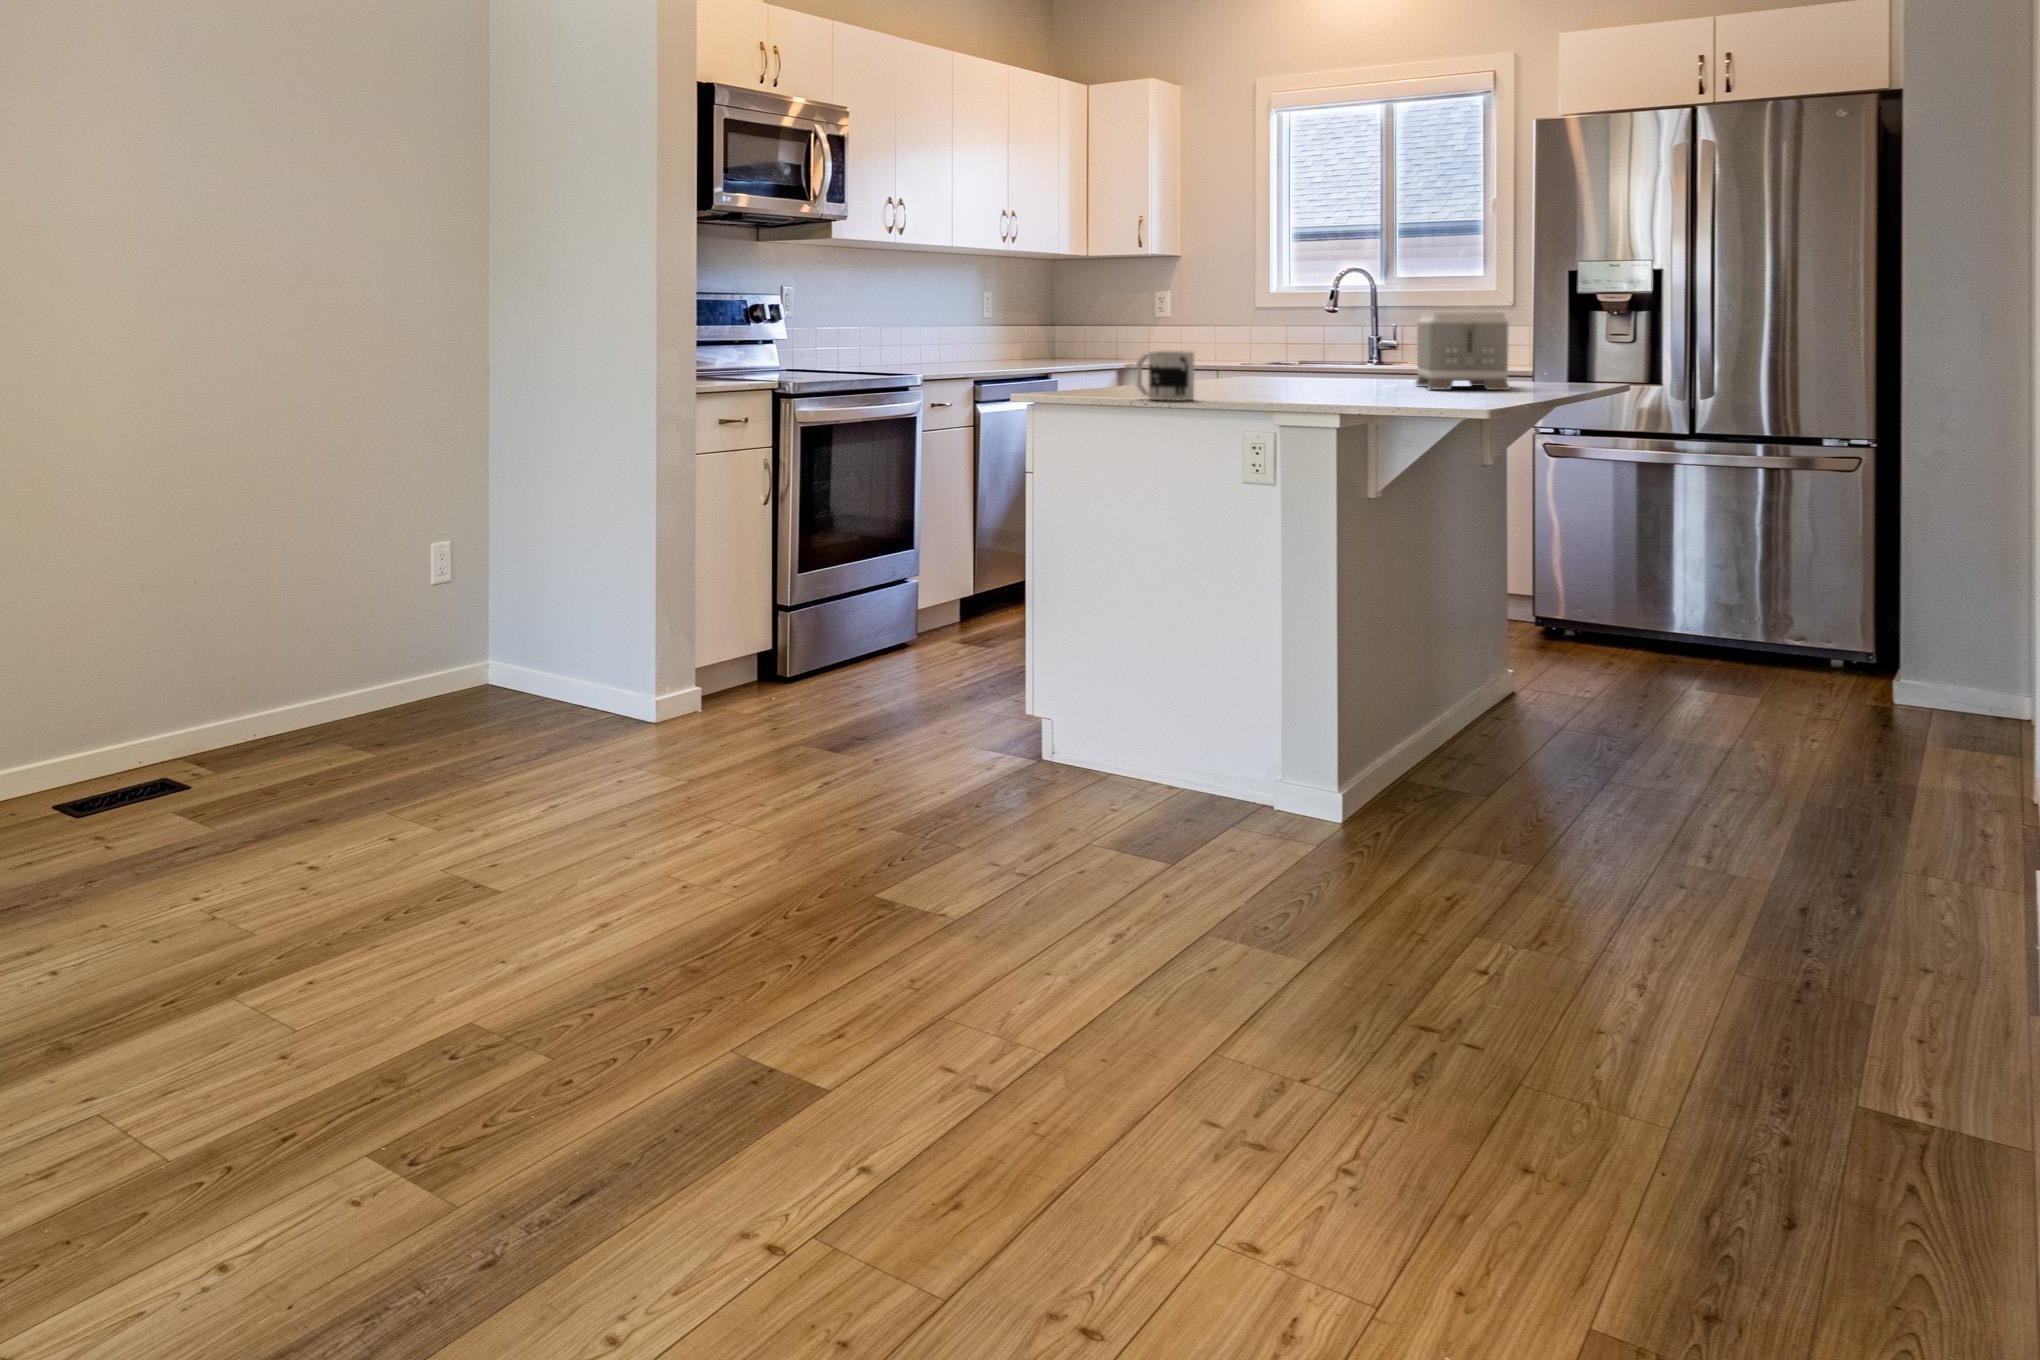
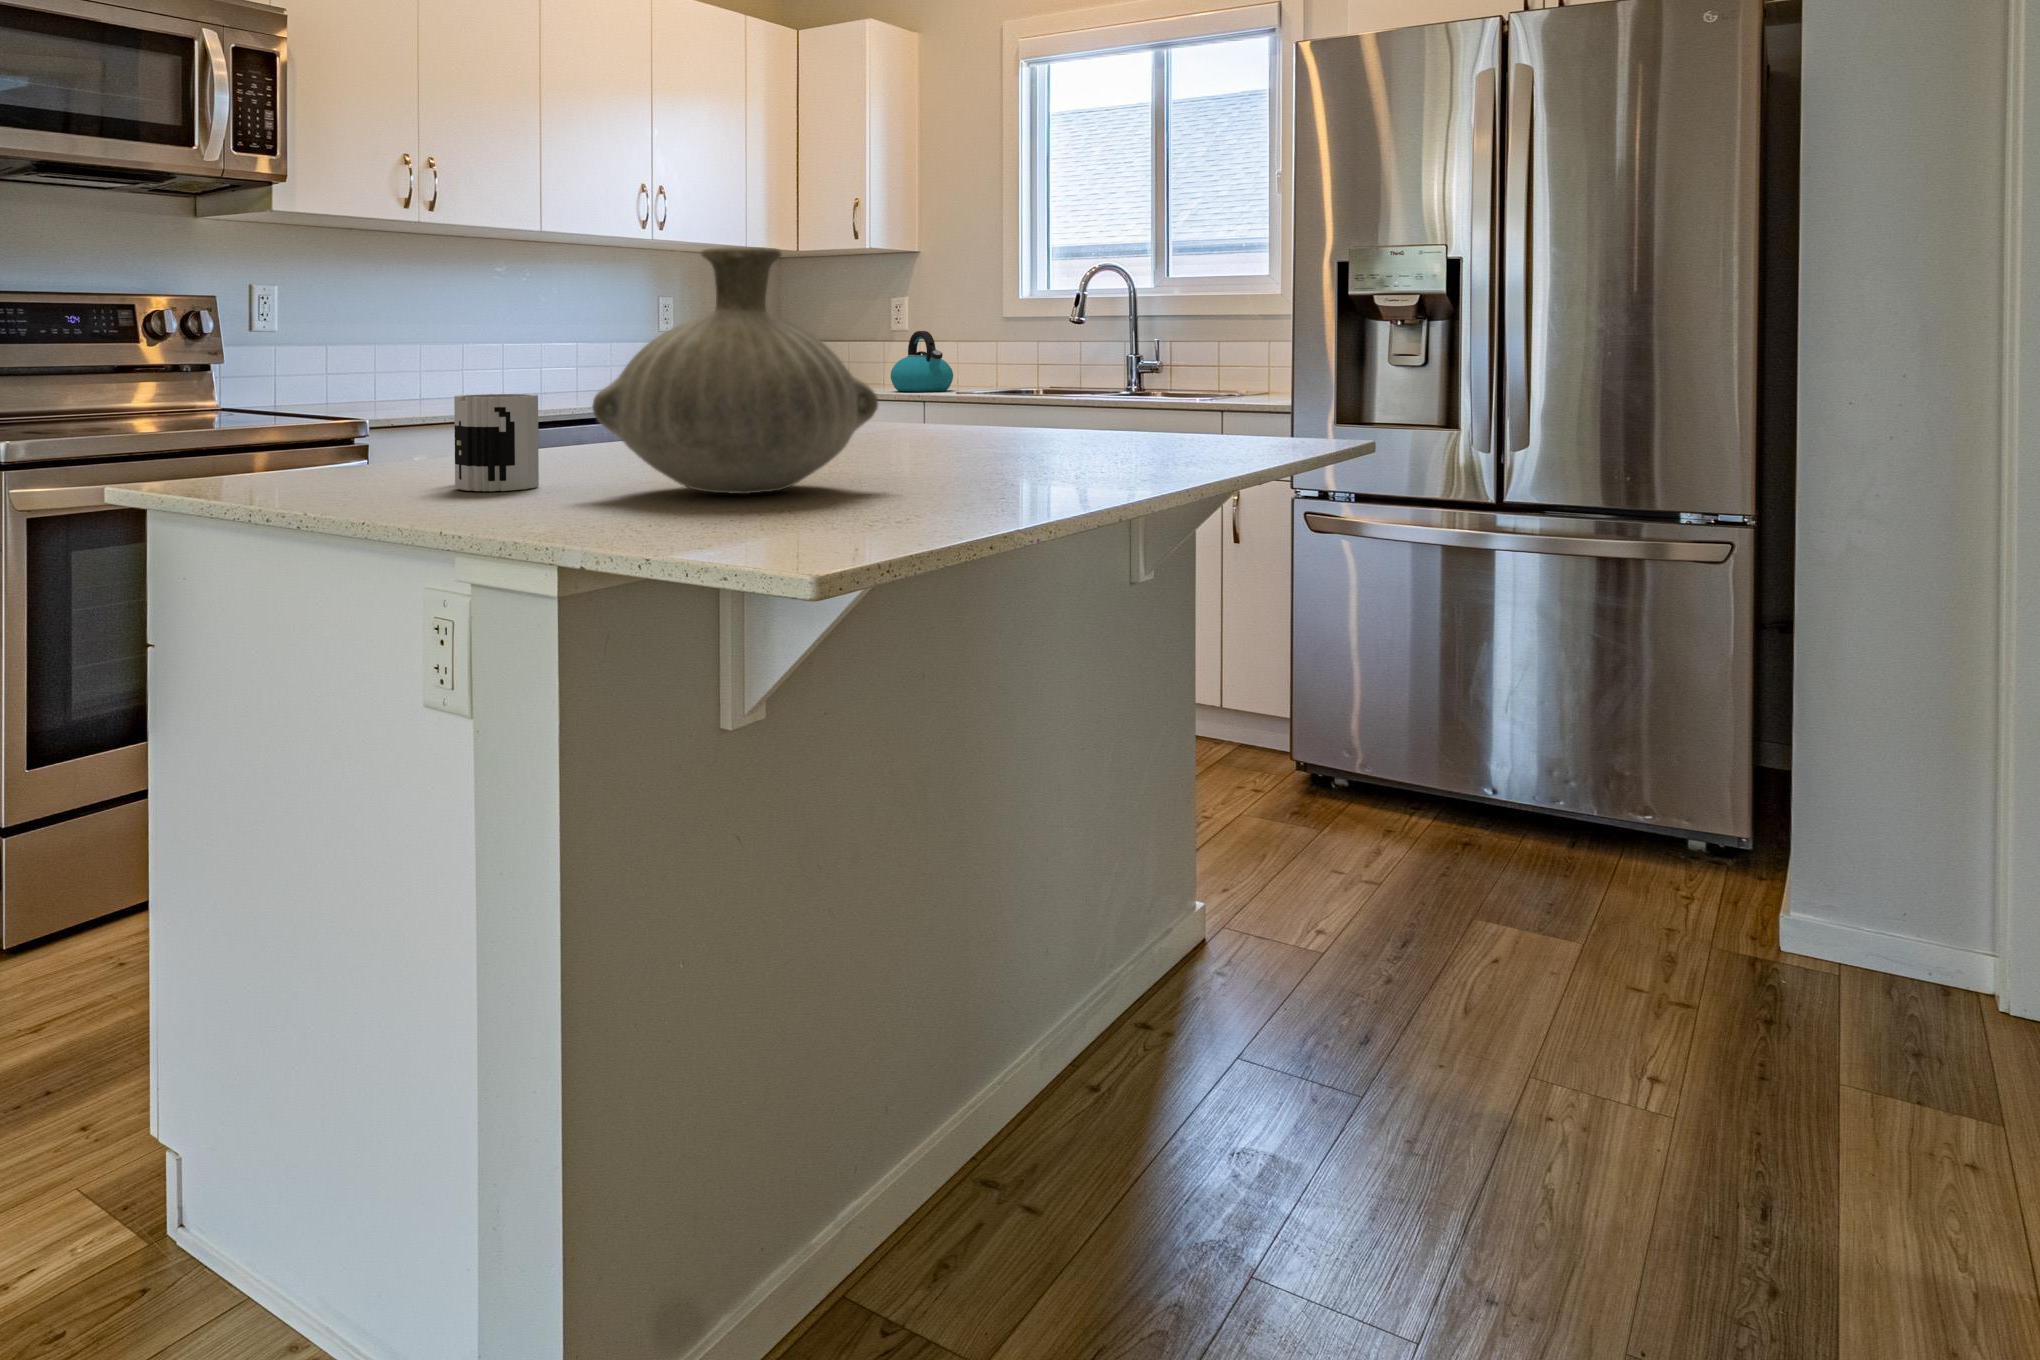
vase: none [1246,276,1392,400] -> present [592,247,878,494]
toaster: present [1416,312,1510,390] -> none [1023,321,1160,459]
kettle: none [1164,318,1216,364] -> present [891,331,953,392]

